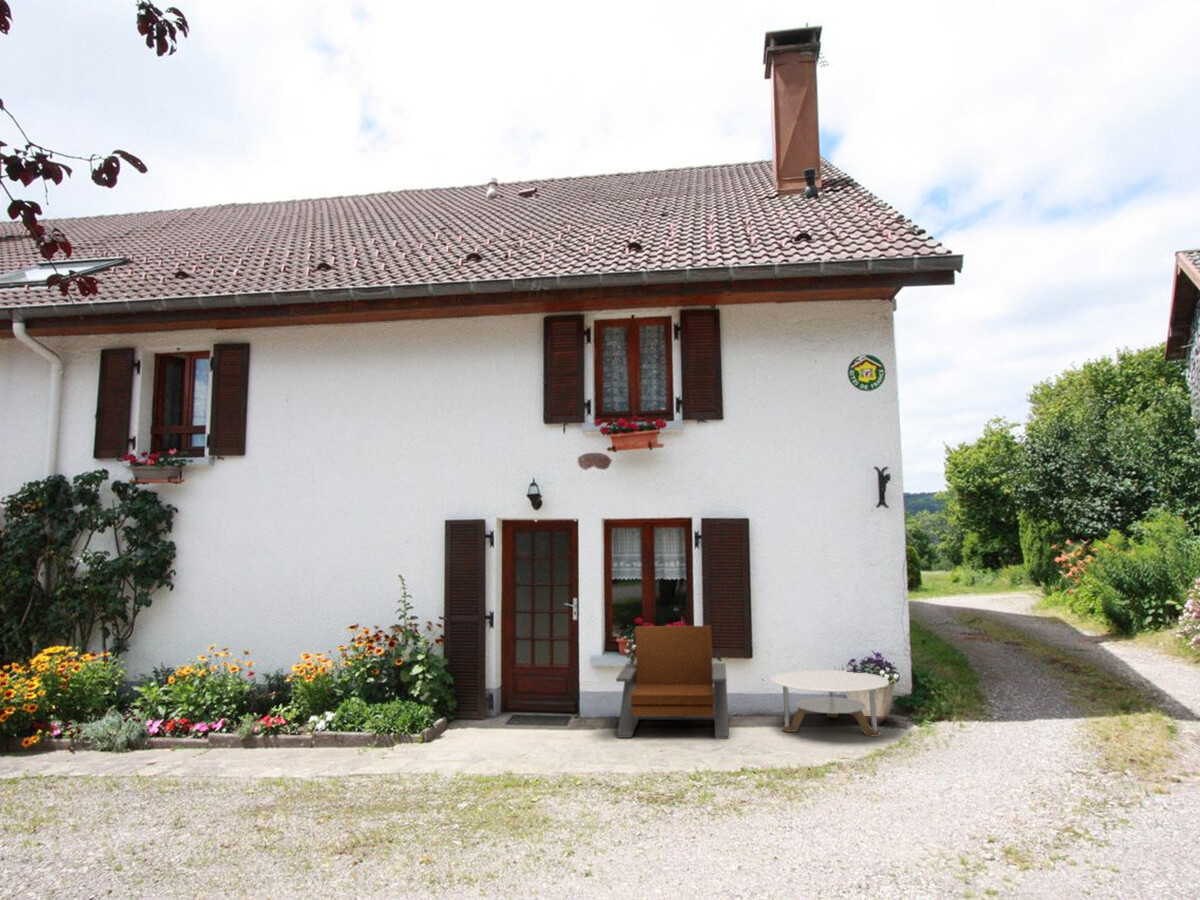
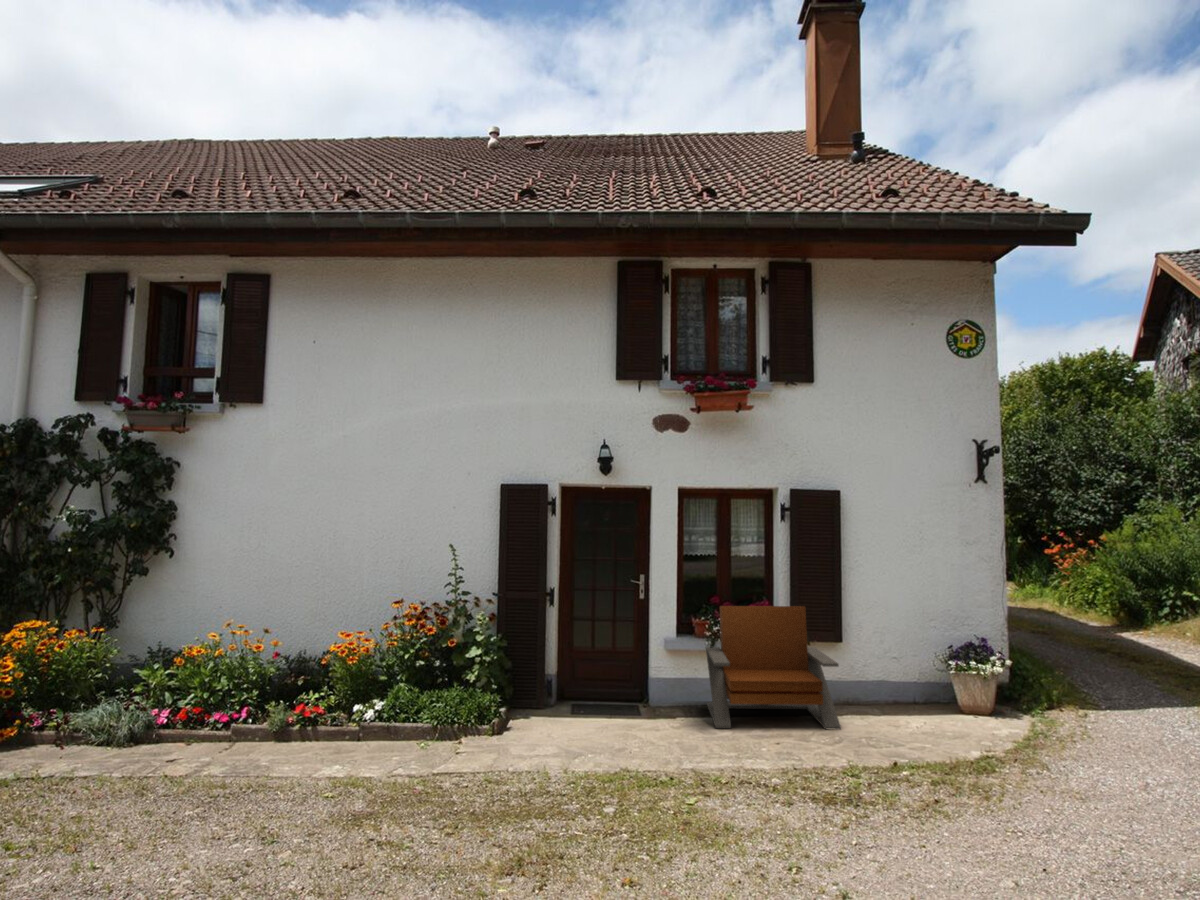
round table: present [771,669,889,737] -> none [872,655,1007,727]

